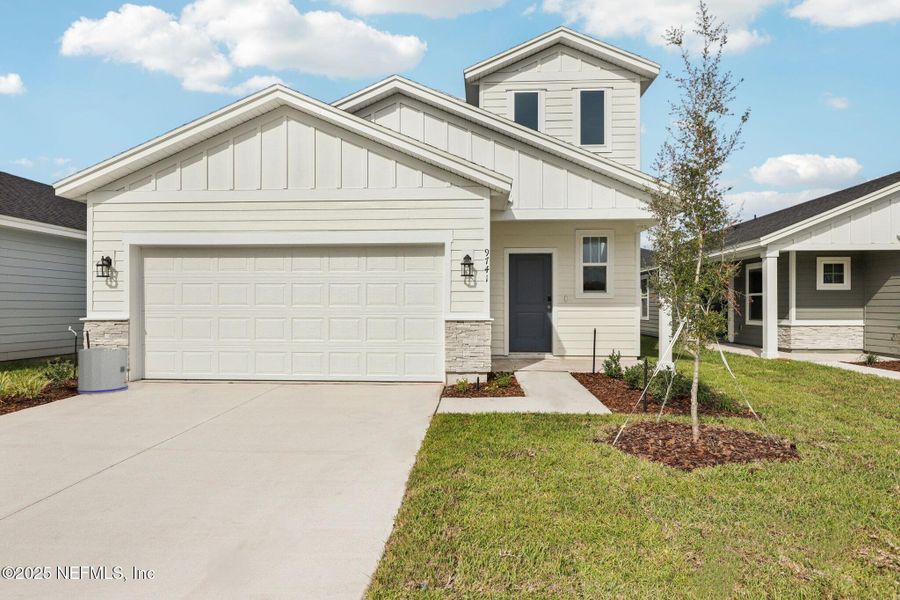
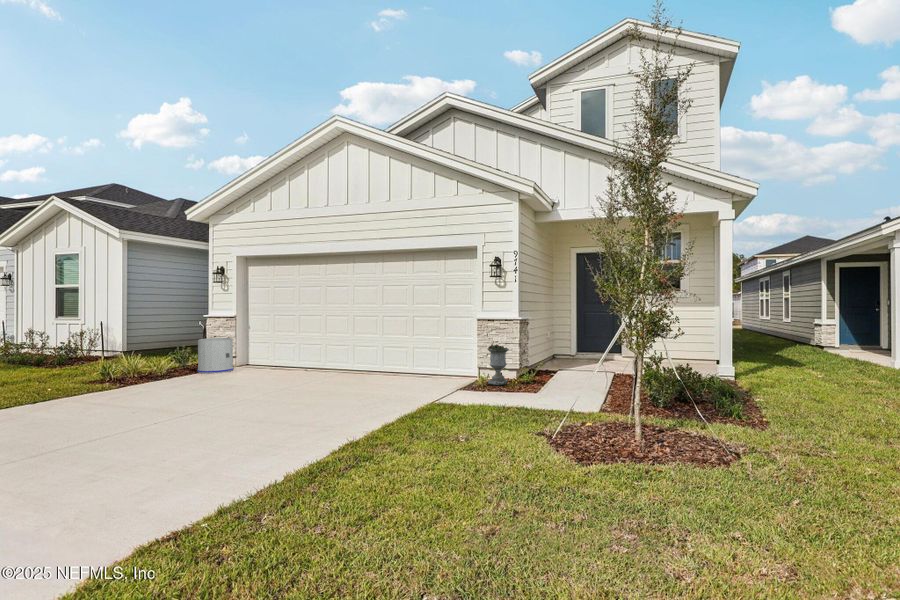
planter: none [460,347,483,391] -> present [488,344,509,385]

